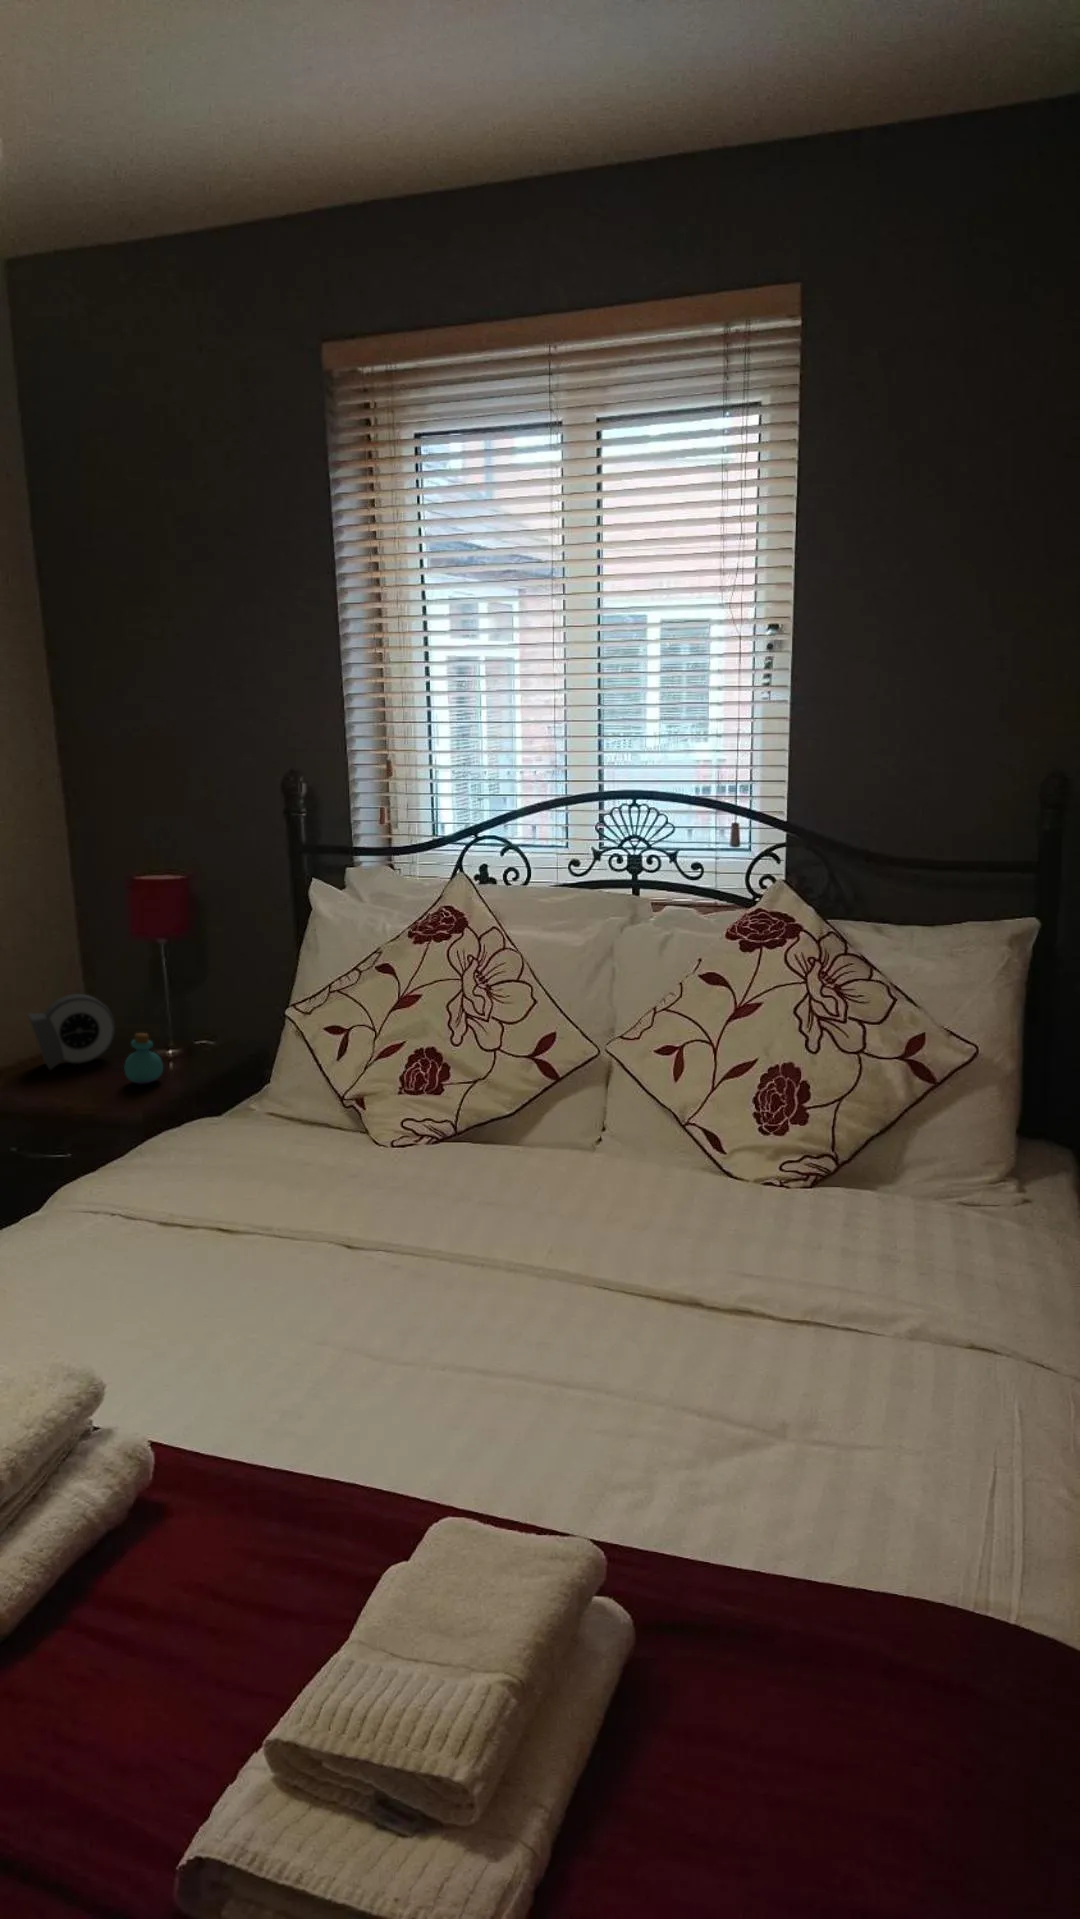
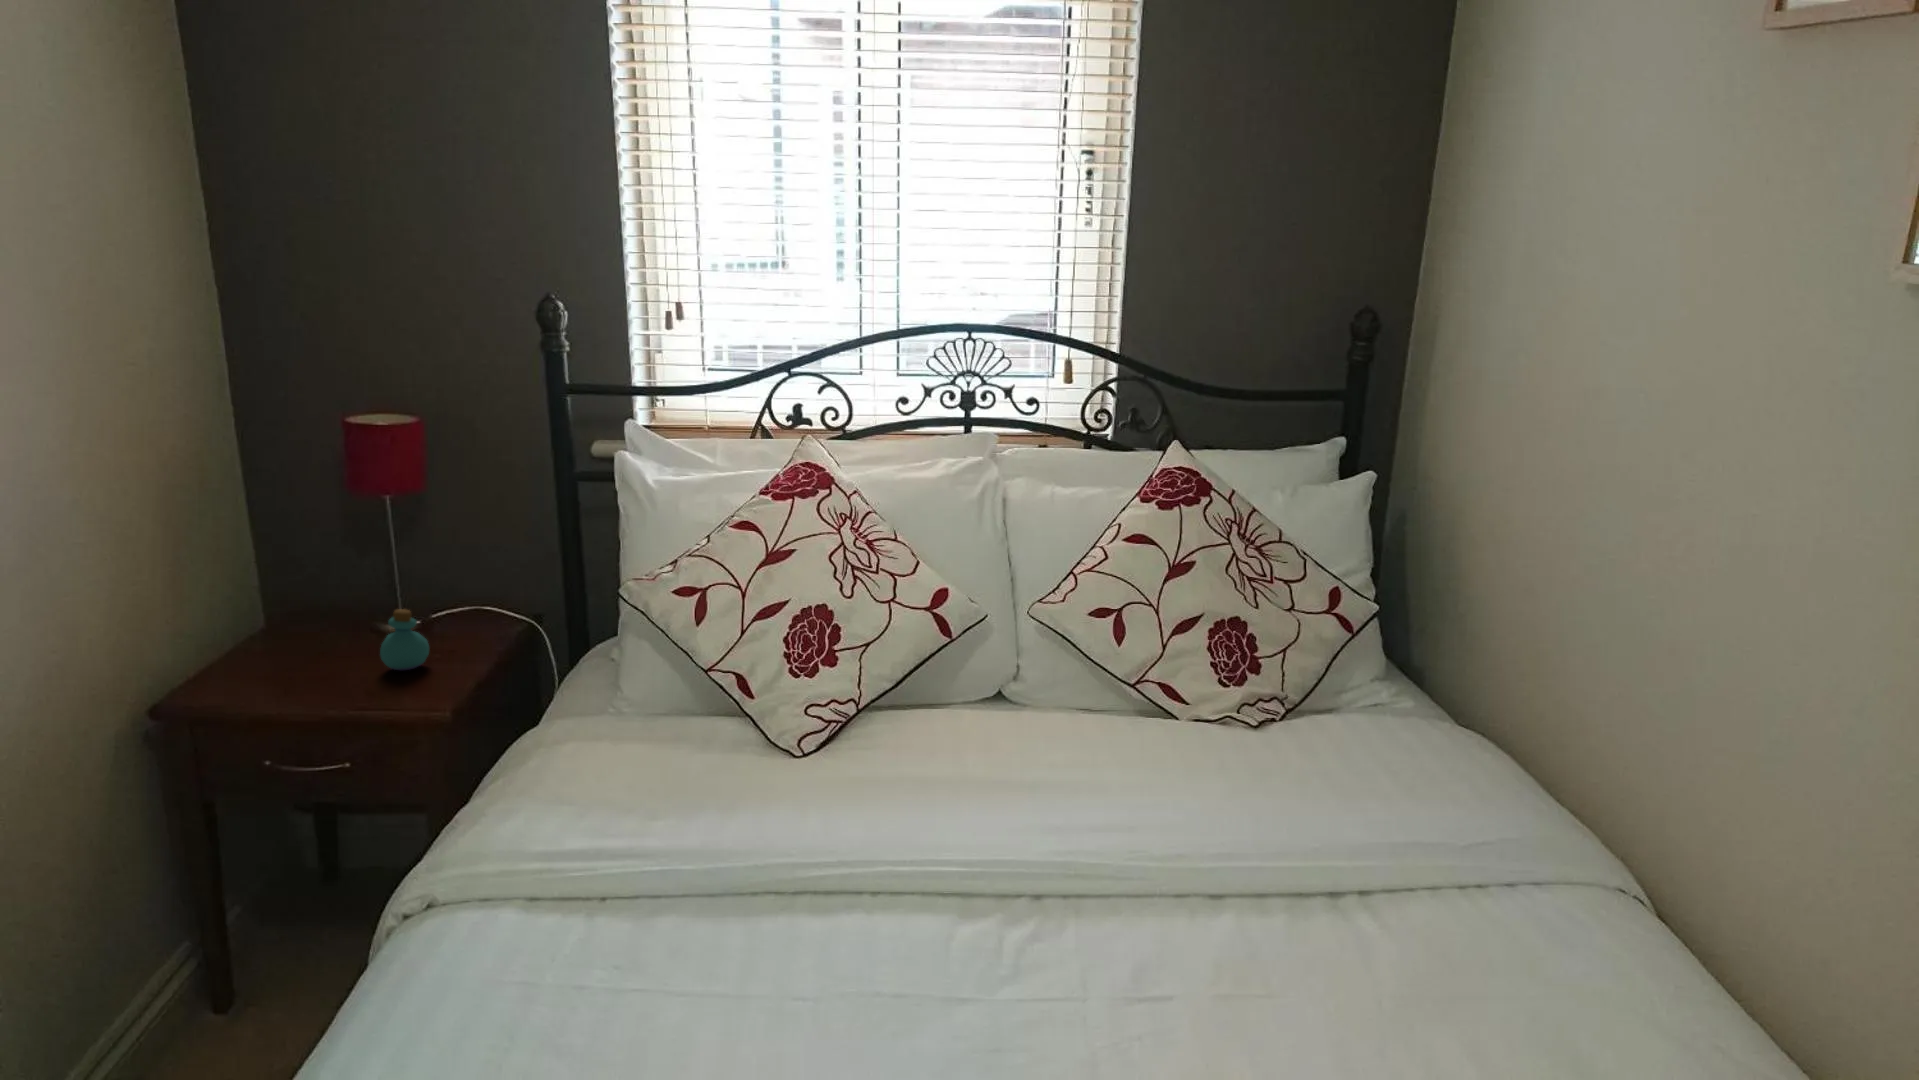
alarm clock: present [28,994,115,1070] -> none [226,566,343,663]

